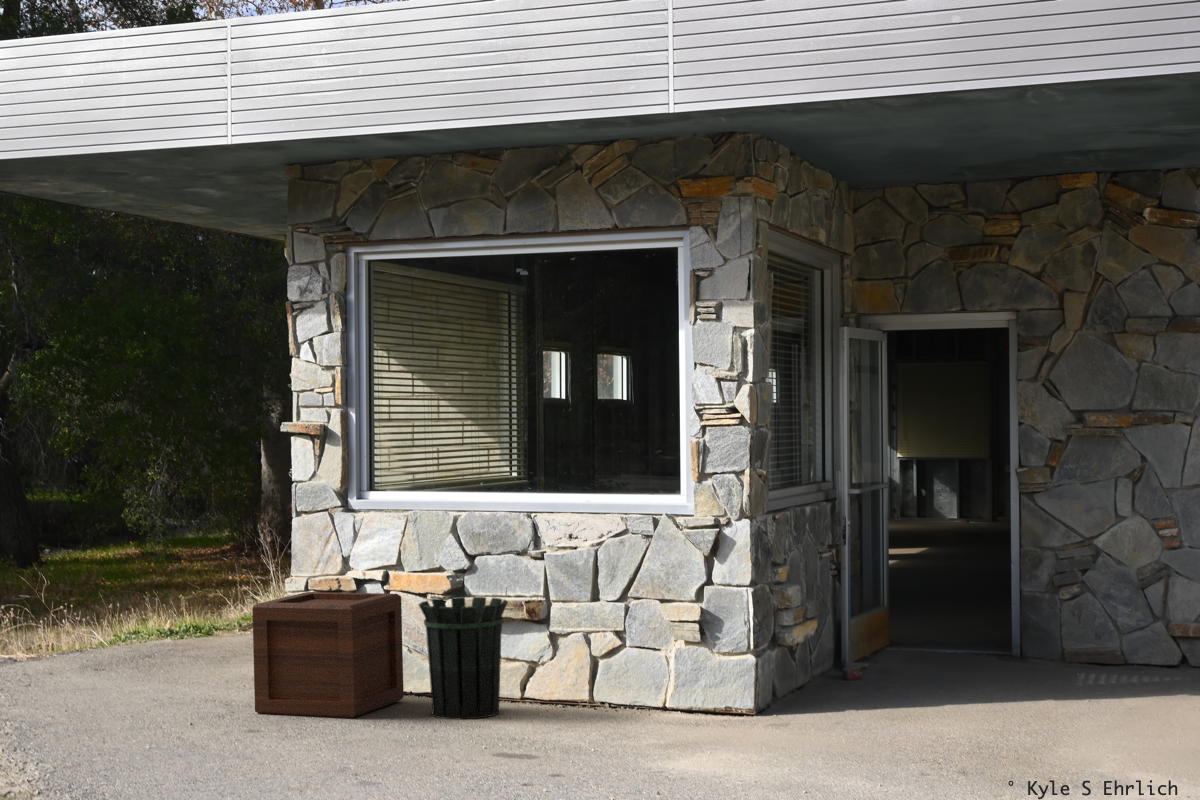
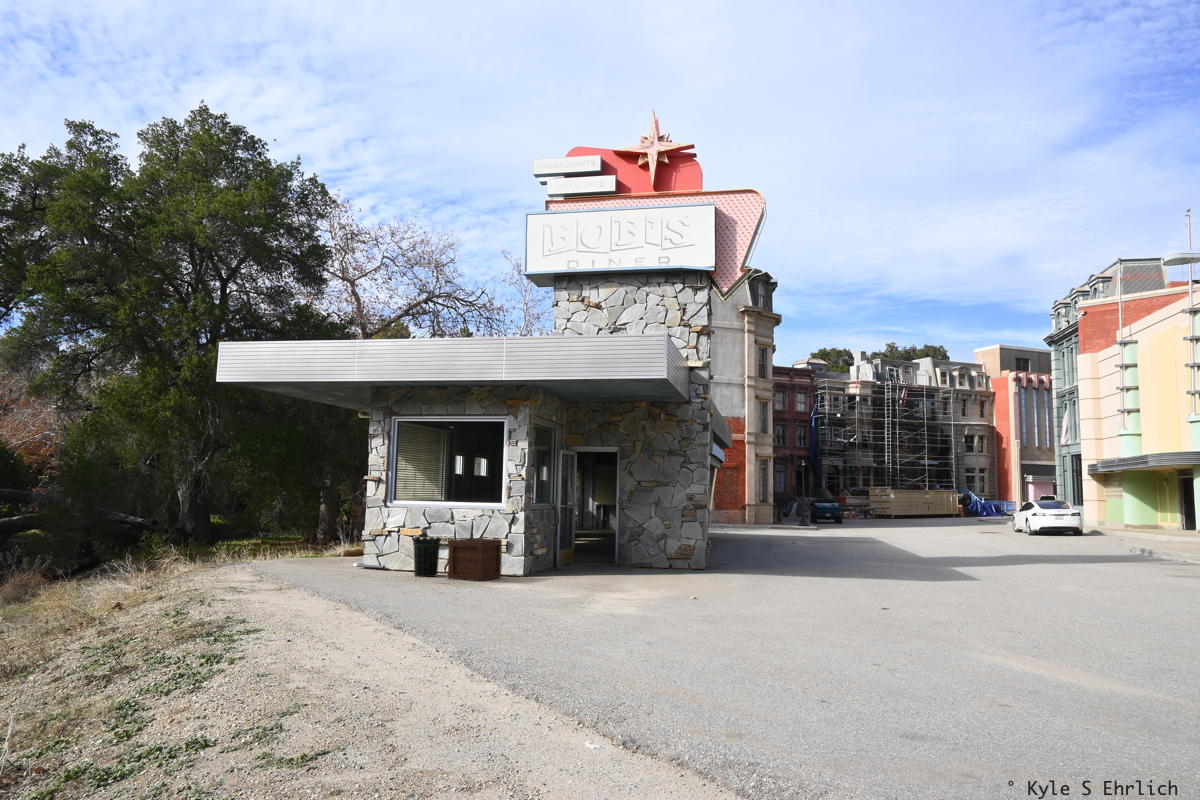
wooden crate: present [252,592,404,718] -> present [448,538,502,581]

